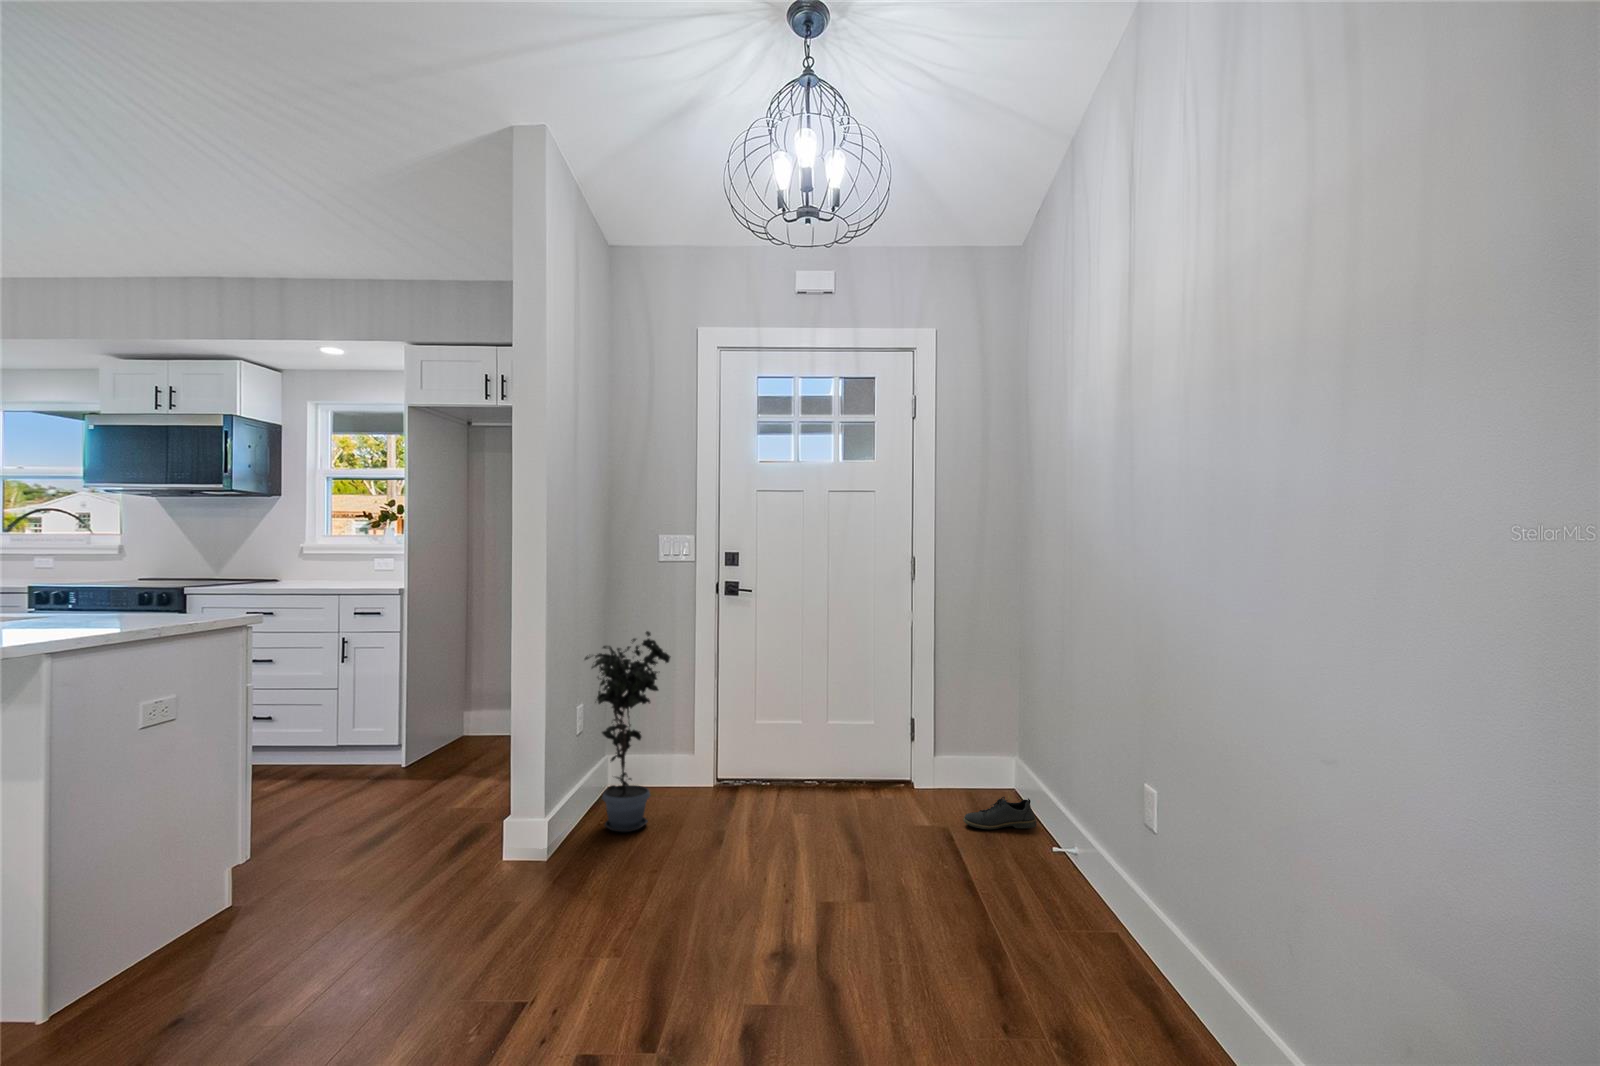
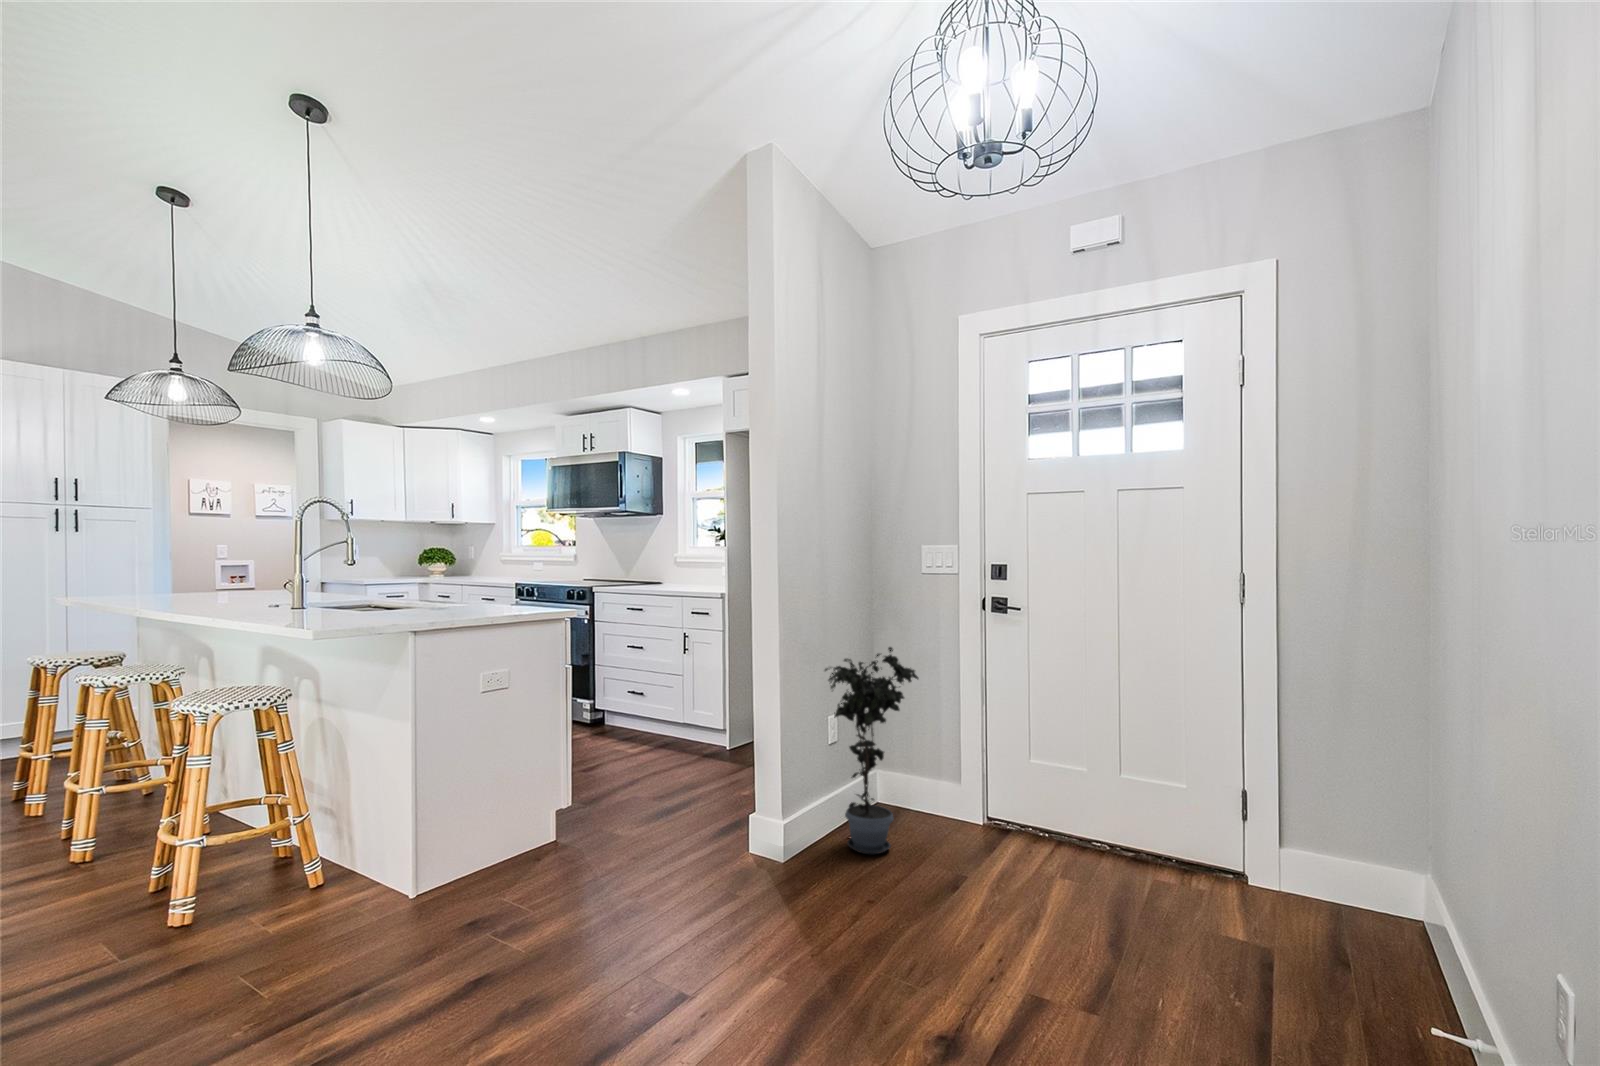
shoe: present [963,797,1037,829] -> none [1294,927,1429,987]

